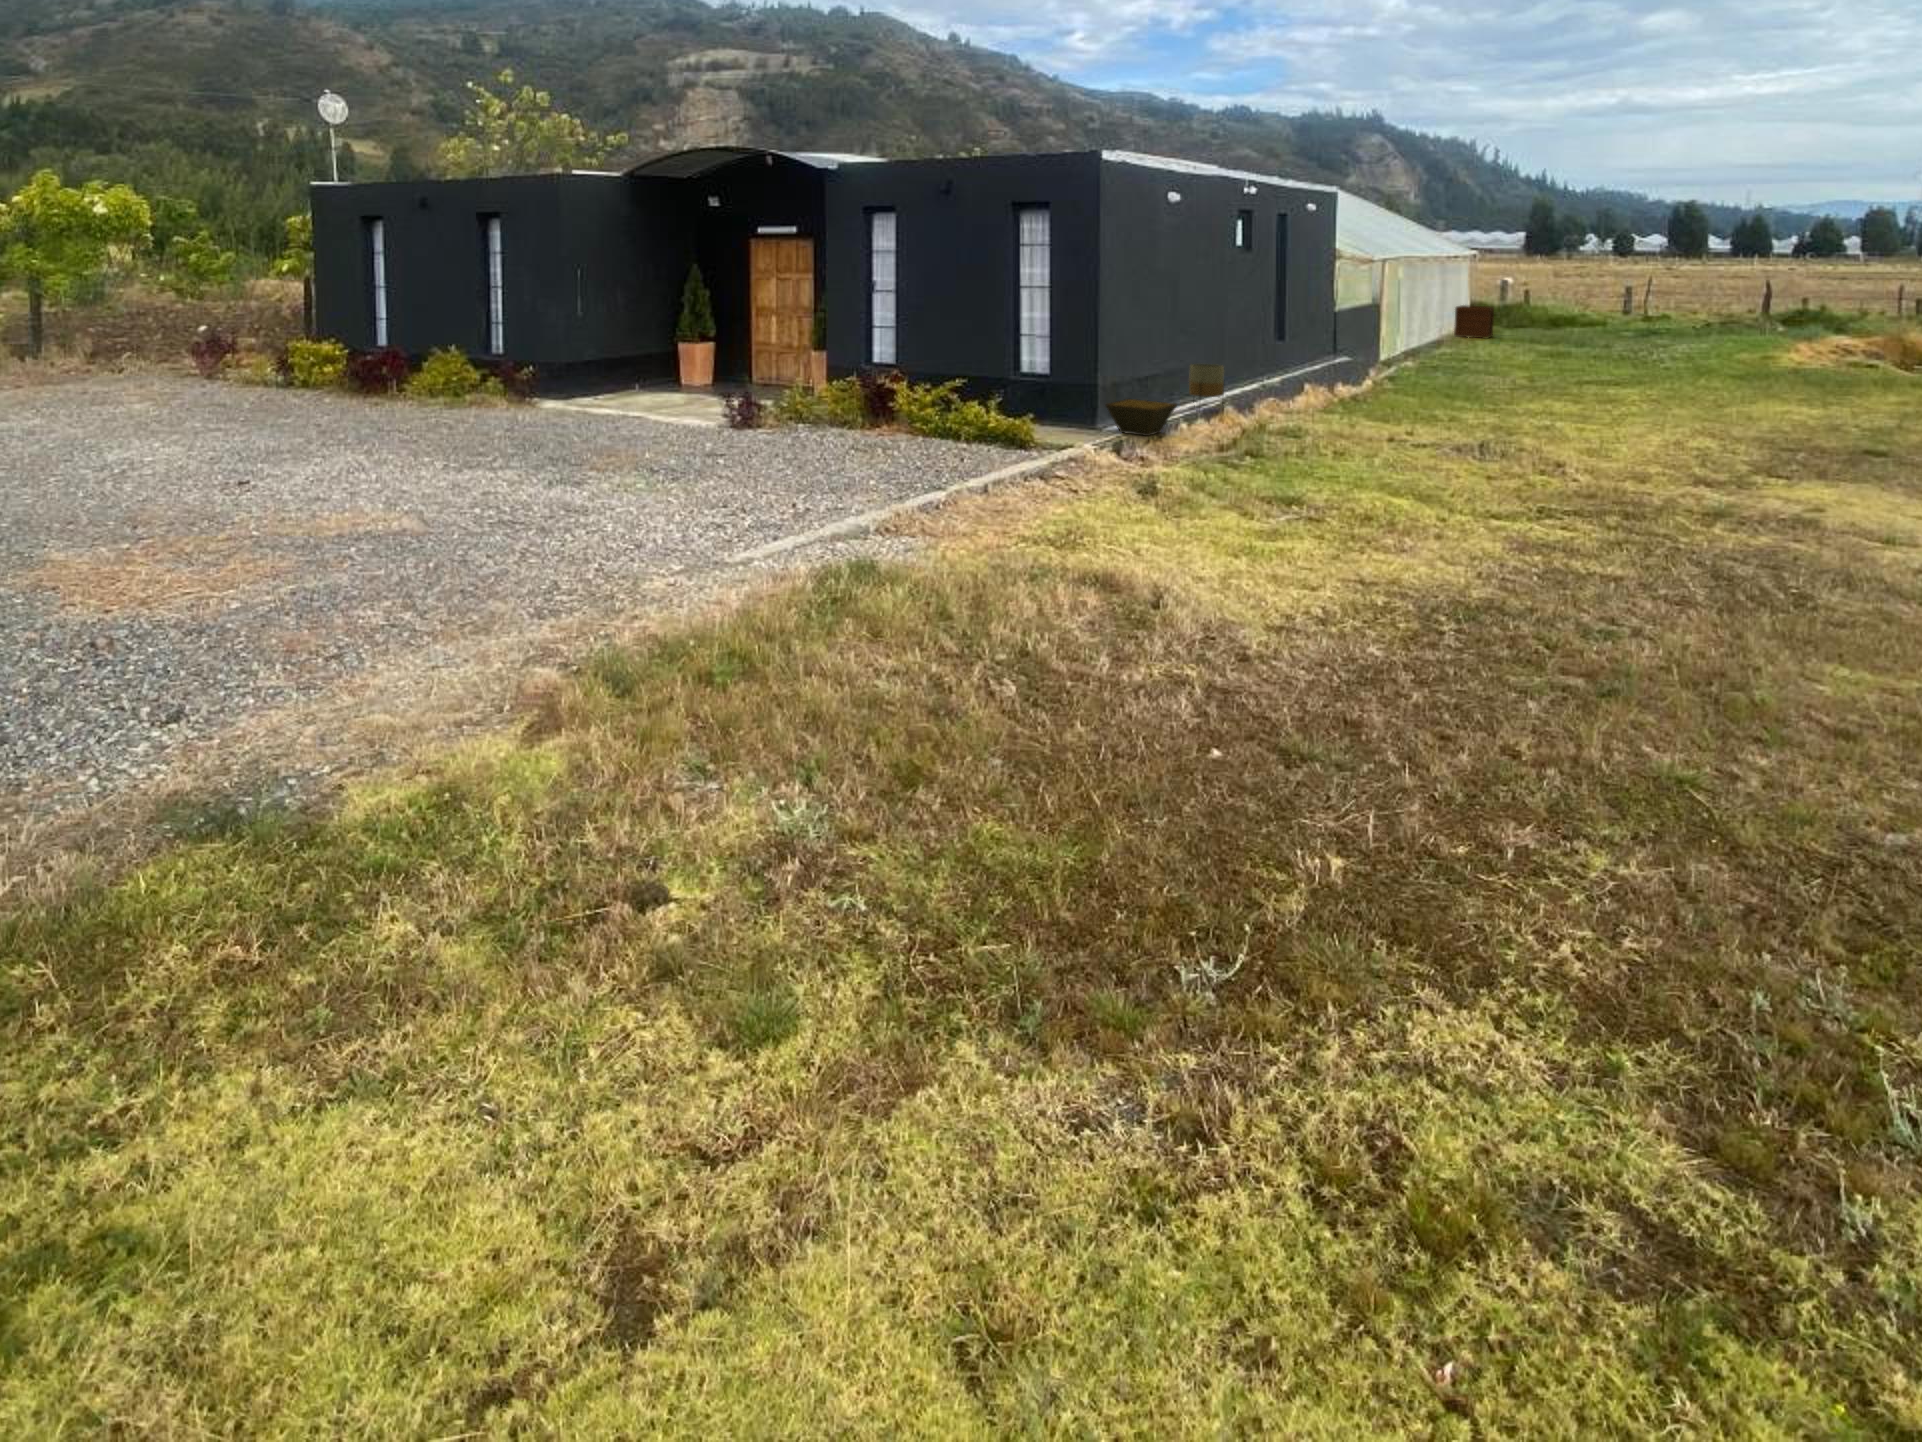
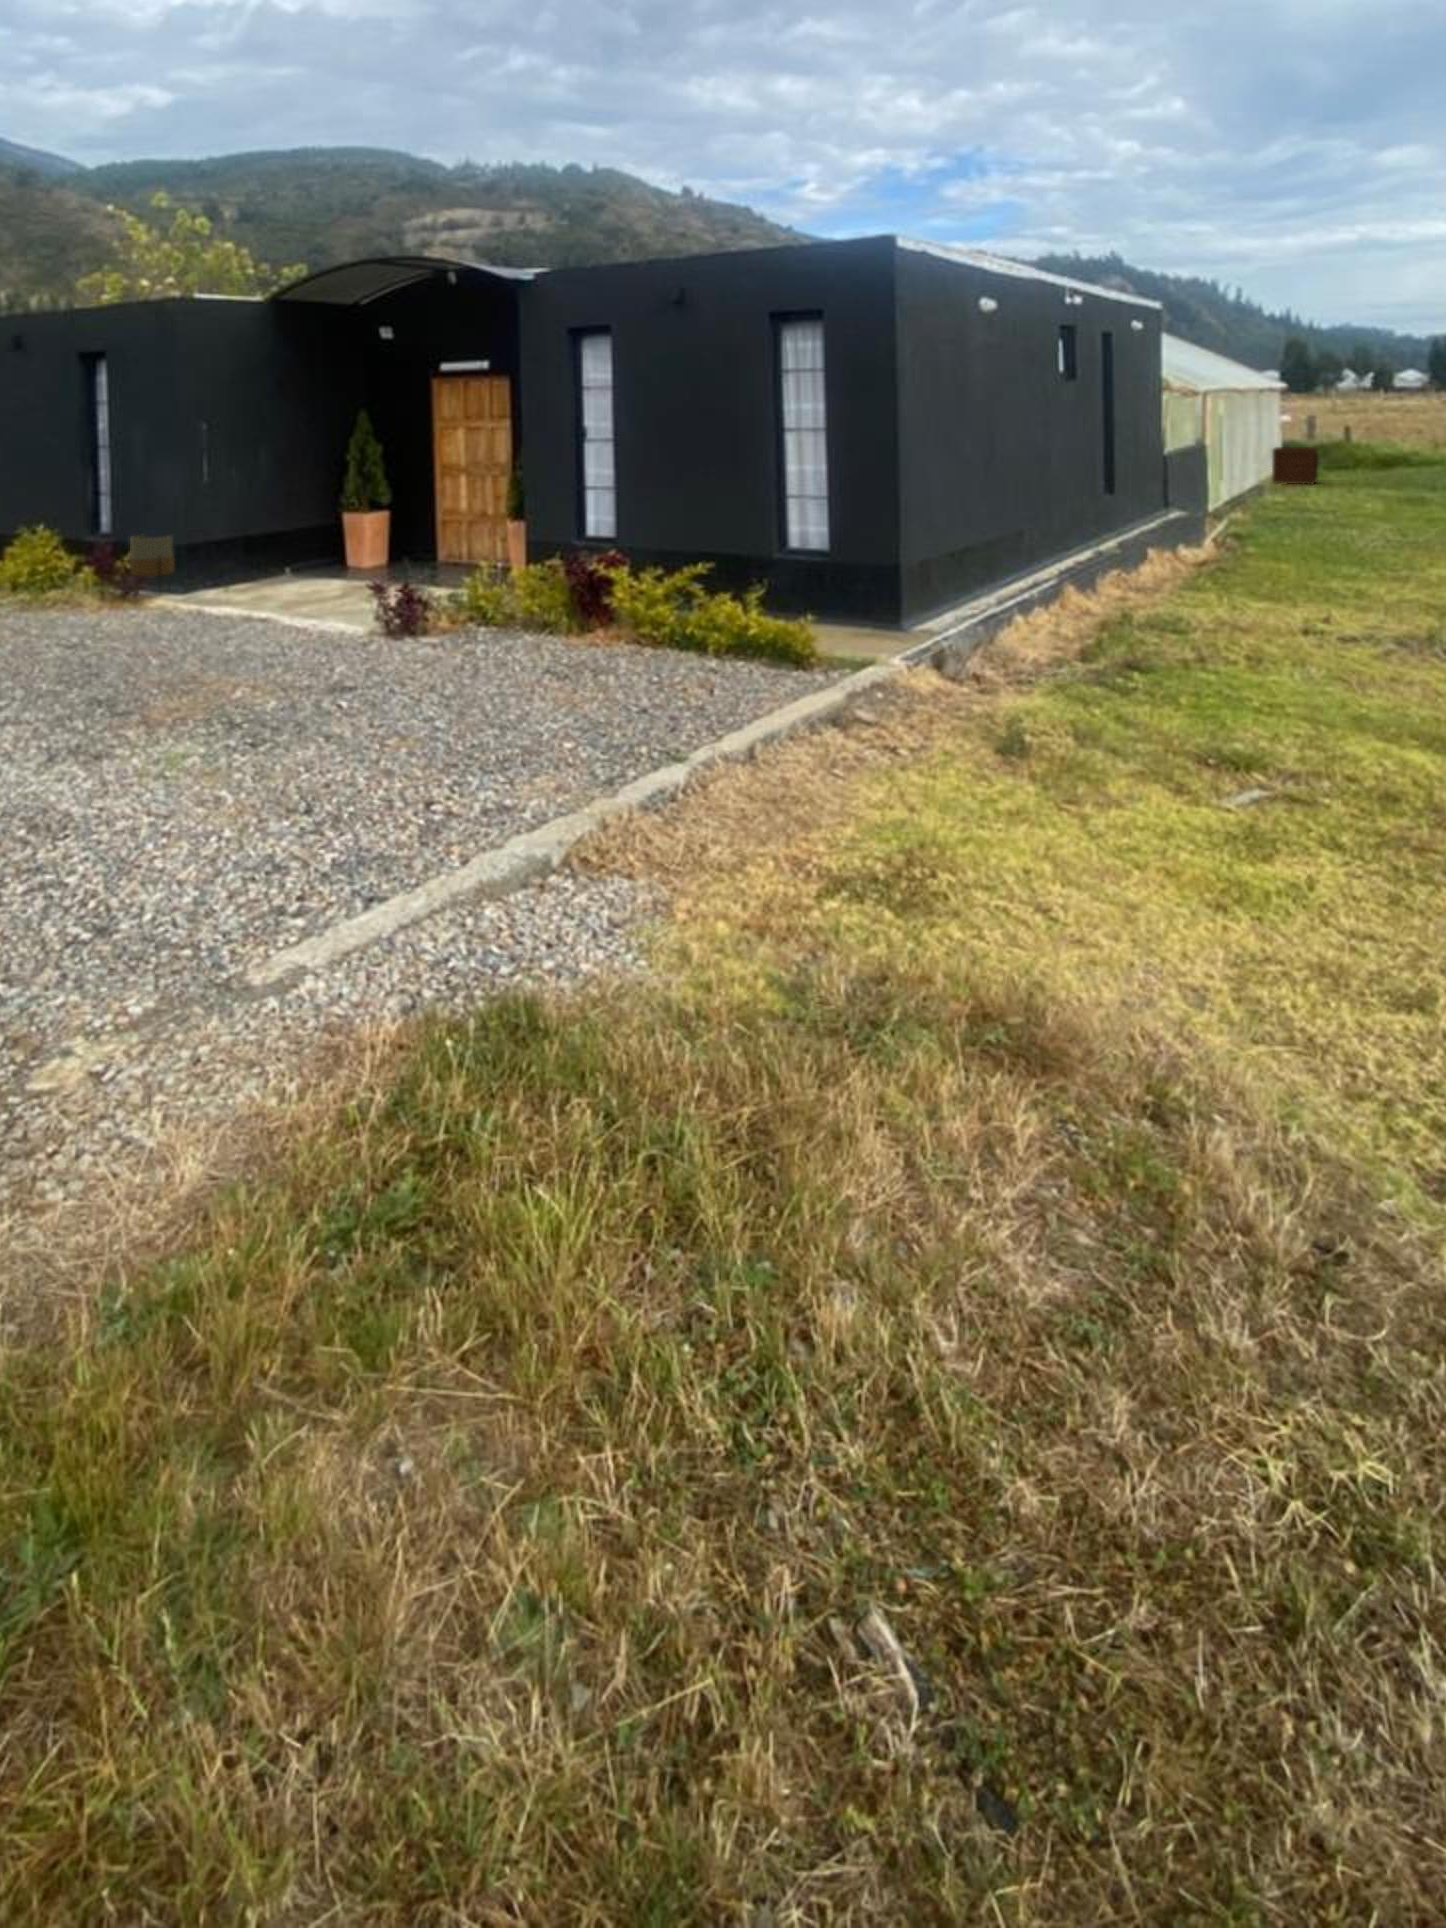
planter: present [1189,364,1224,406] -> present [129,535,174,577]
basket: present [1106,399,1177,436] -> none [911,582,1015,638]

